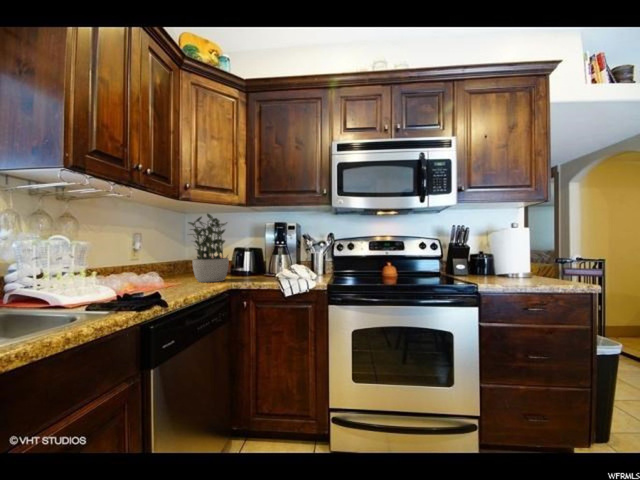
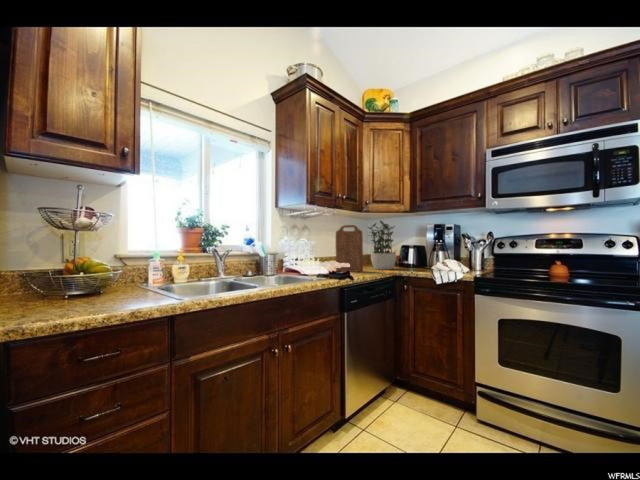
cutting board: none [133,217,182,291] -> present [336,225,363,271]

